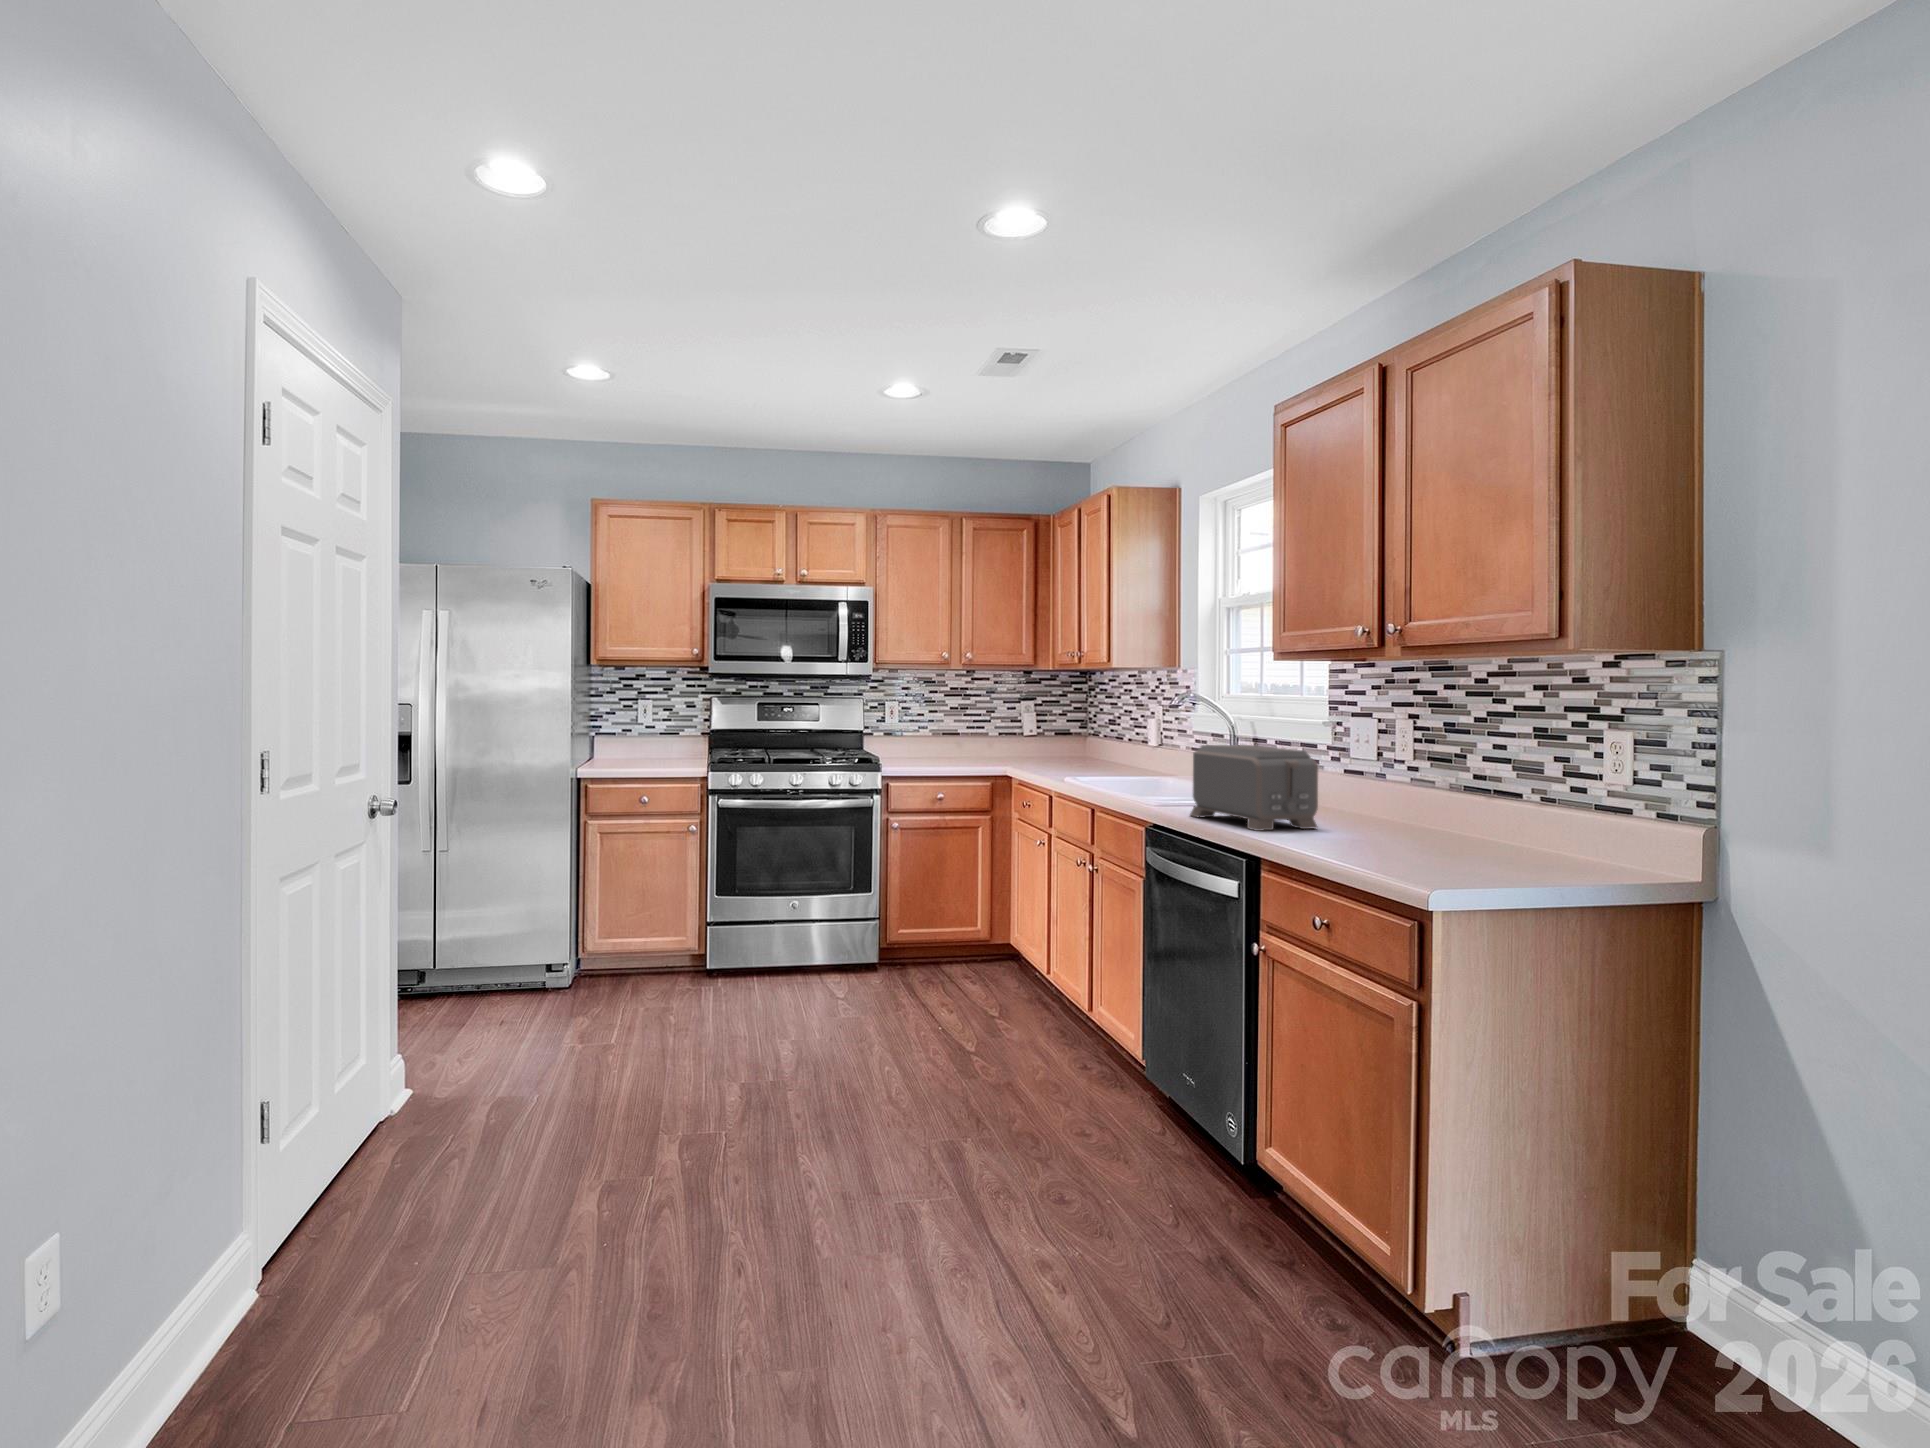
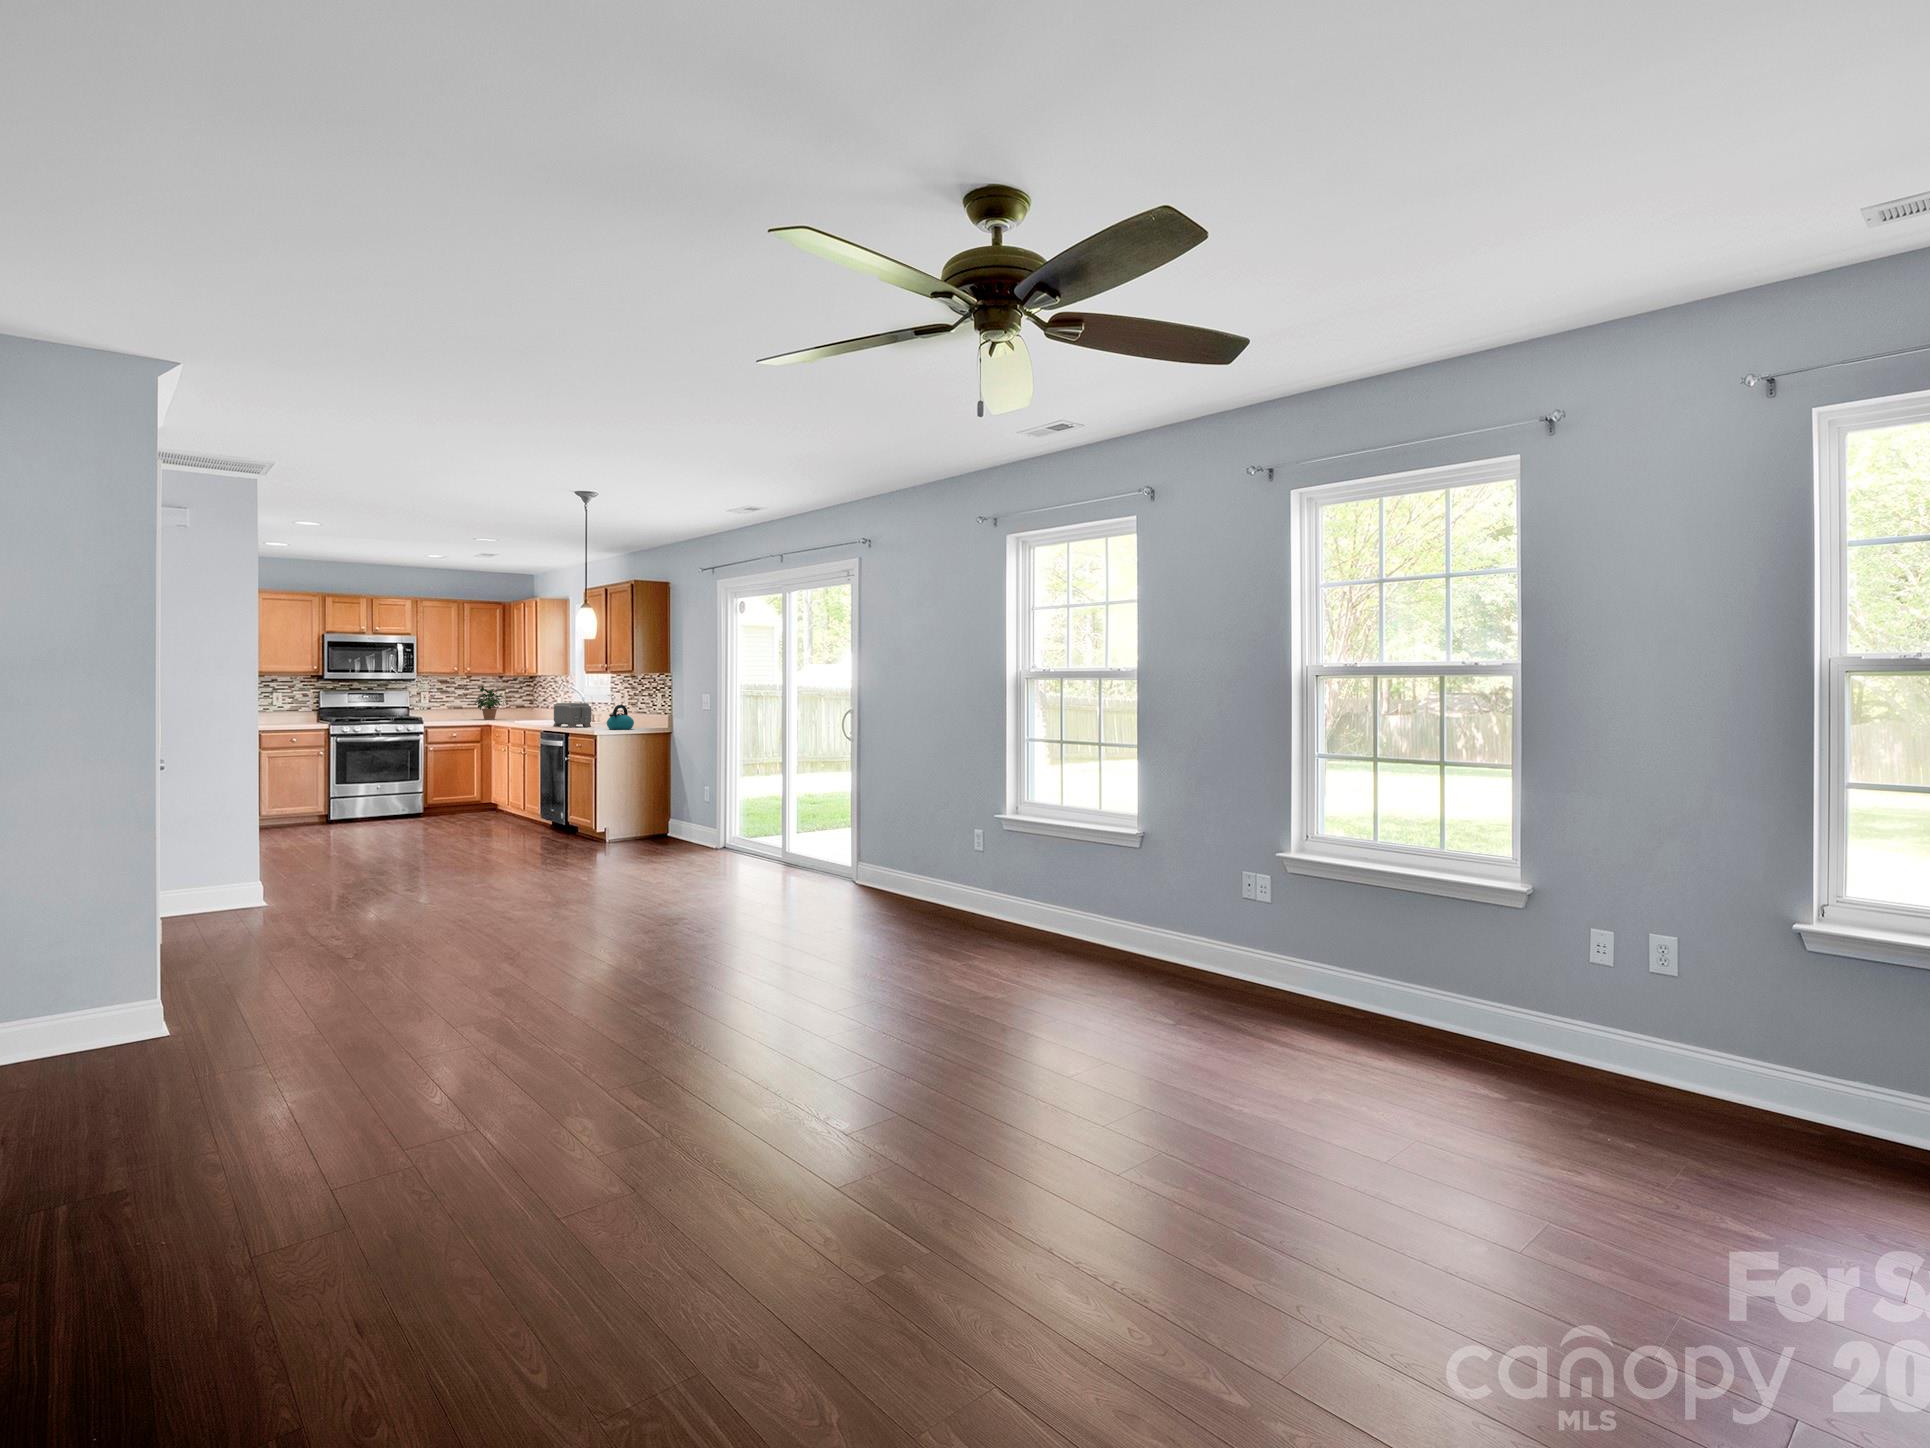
potted plant: none [977,690,1041,759] -> present [475,687,507,720]
kettle: none [1437,772,1553,876] -> present [607,705,634,730]

